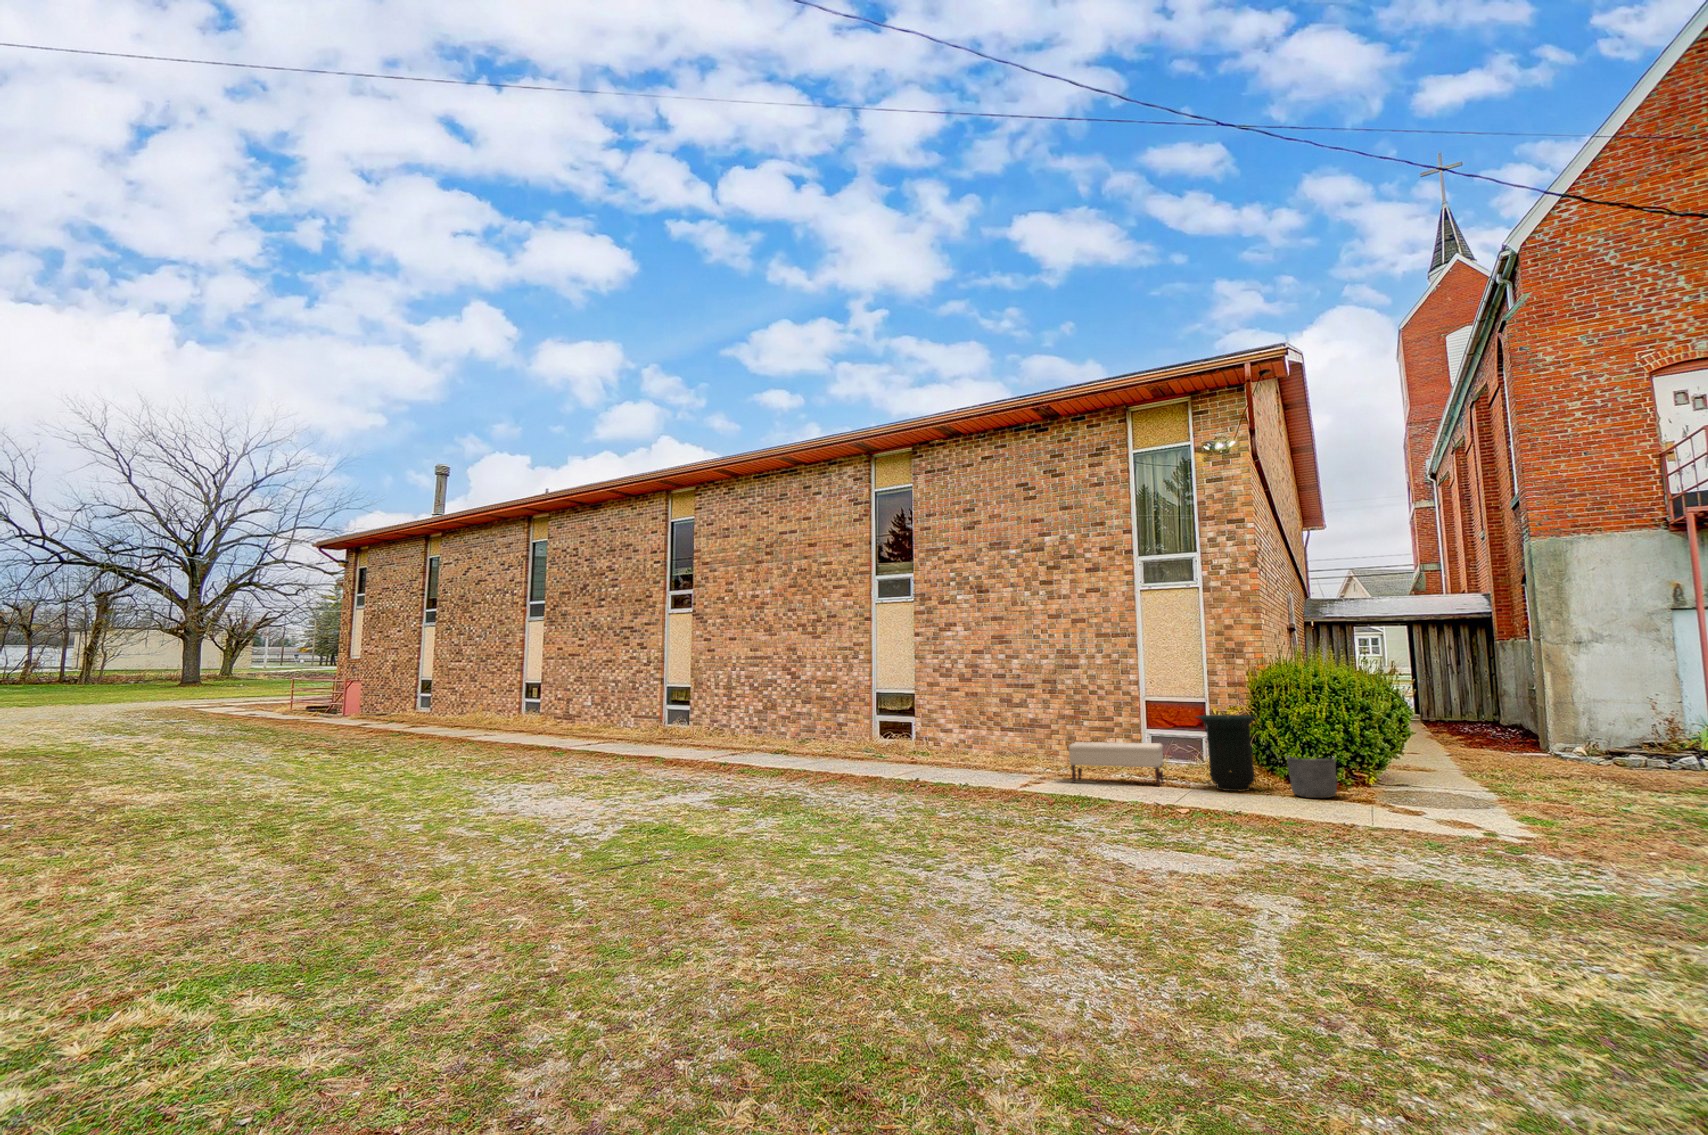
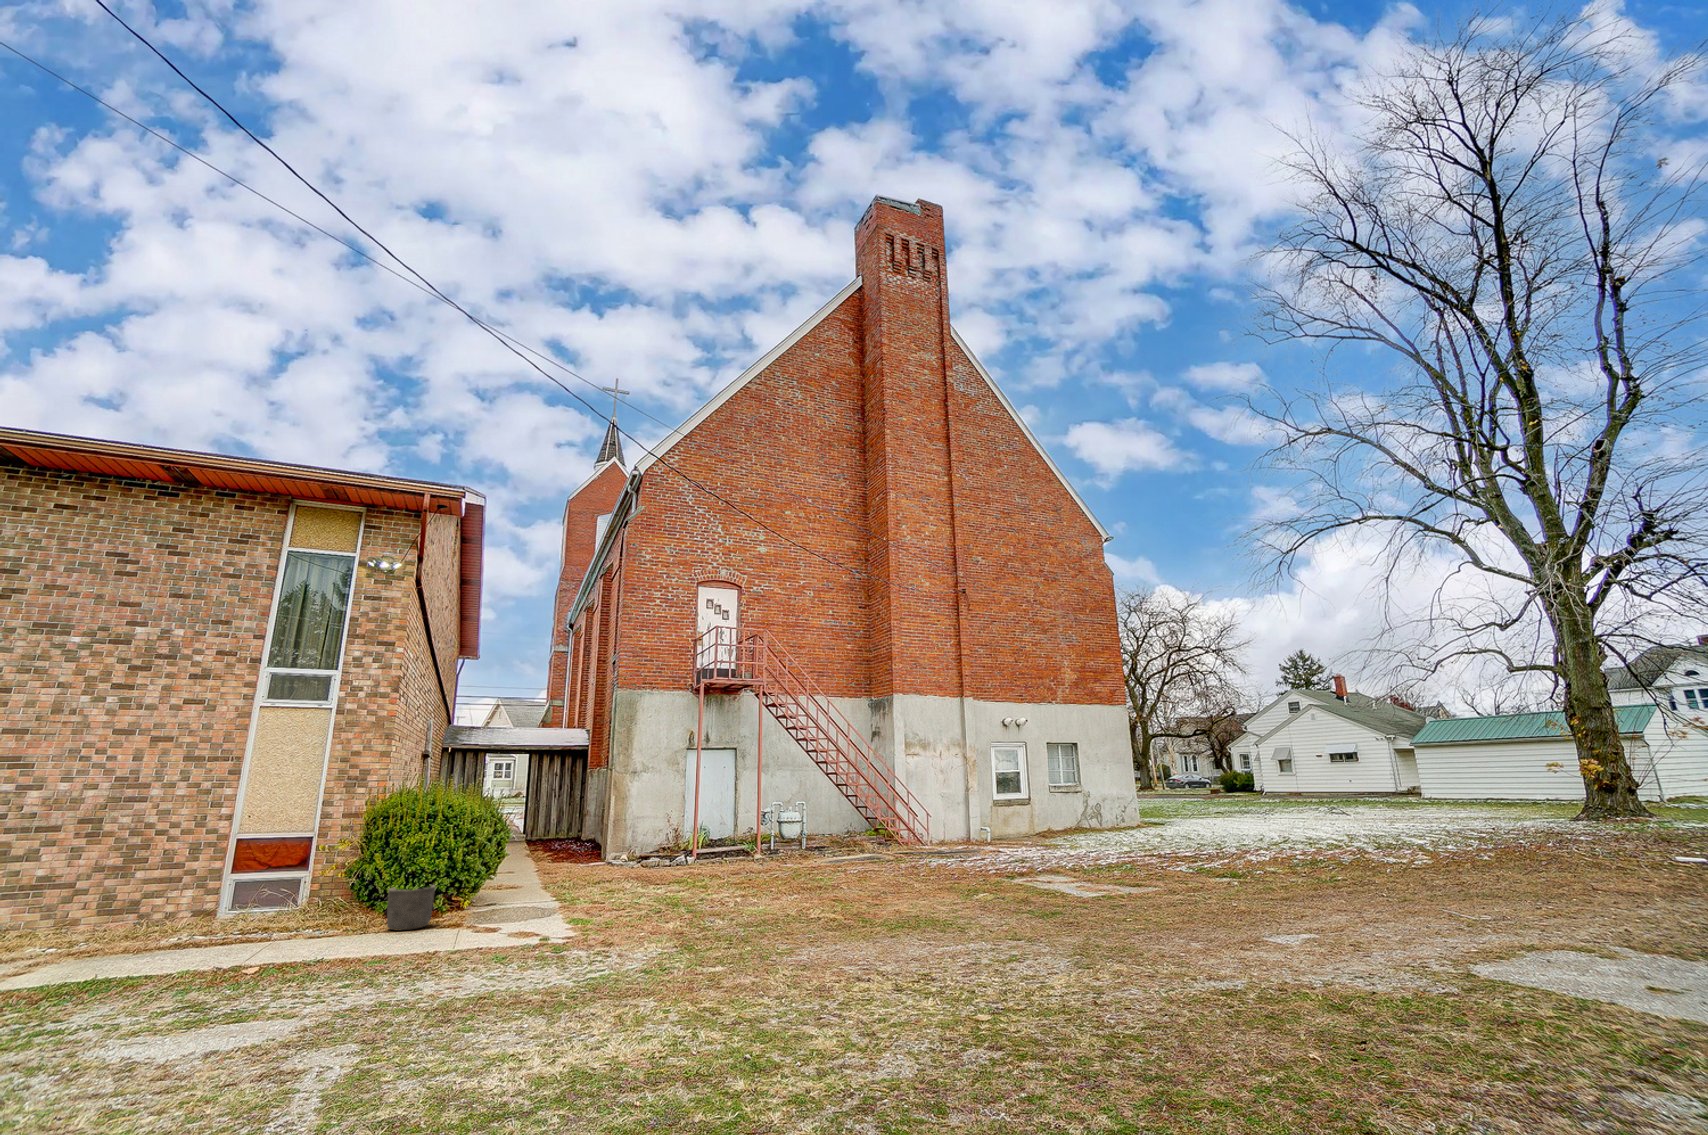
trash can: present [1196,715,1256,791] -> none [295,848,369,935]
bench: present [1069,742,1164,786] -> none [98,889,246,954]

